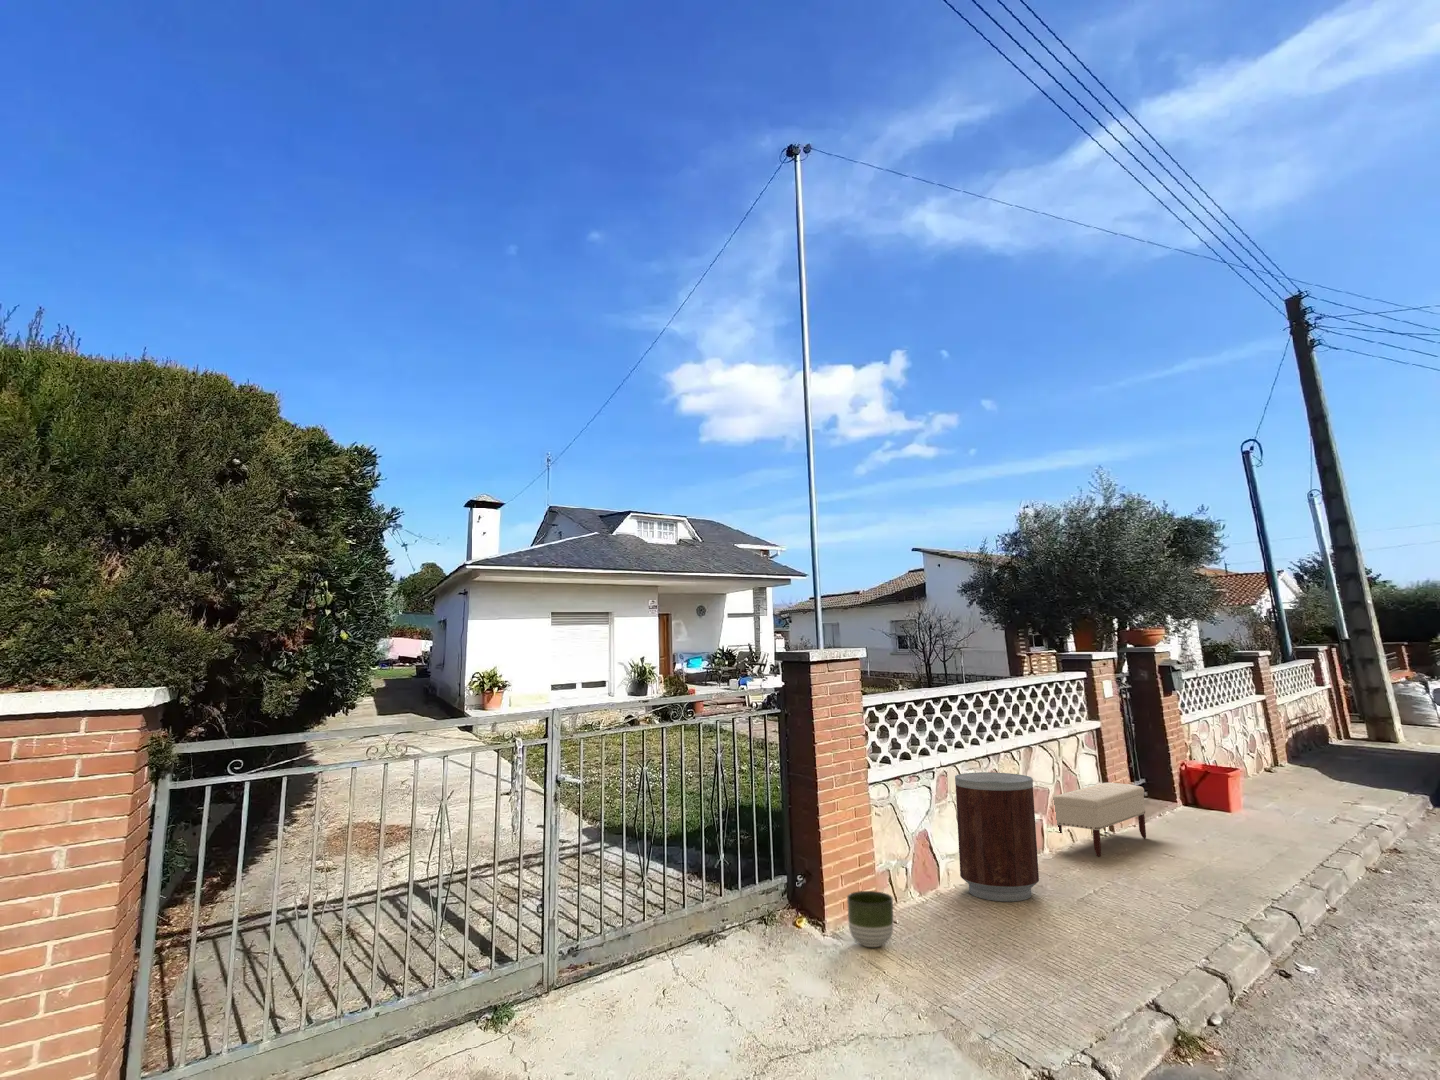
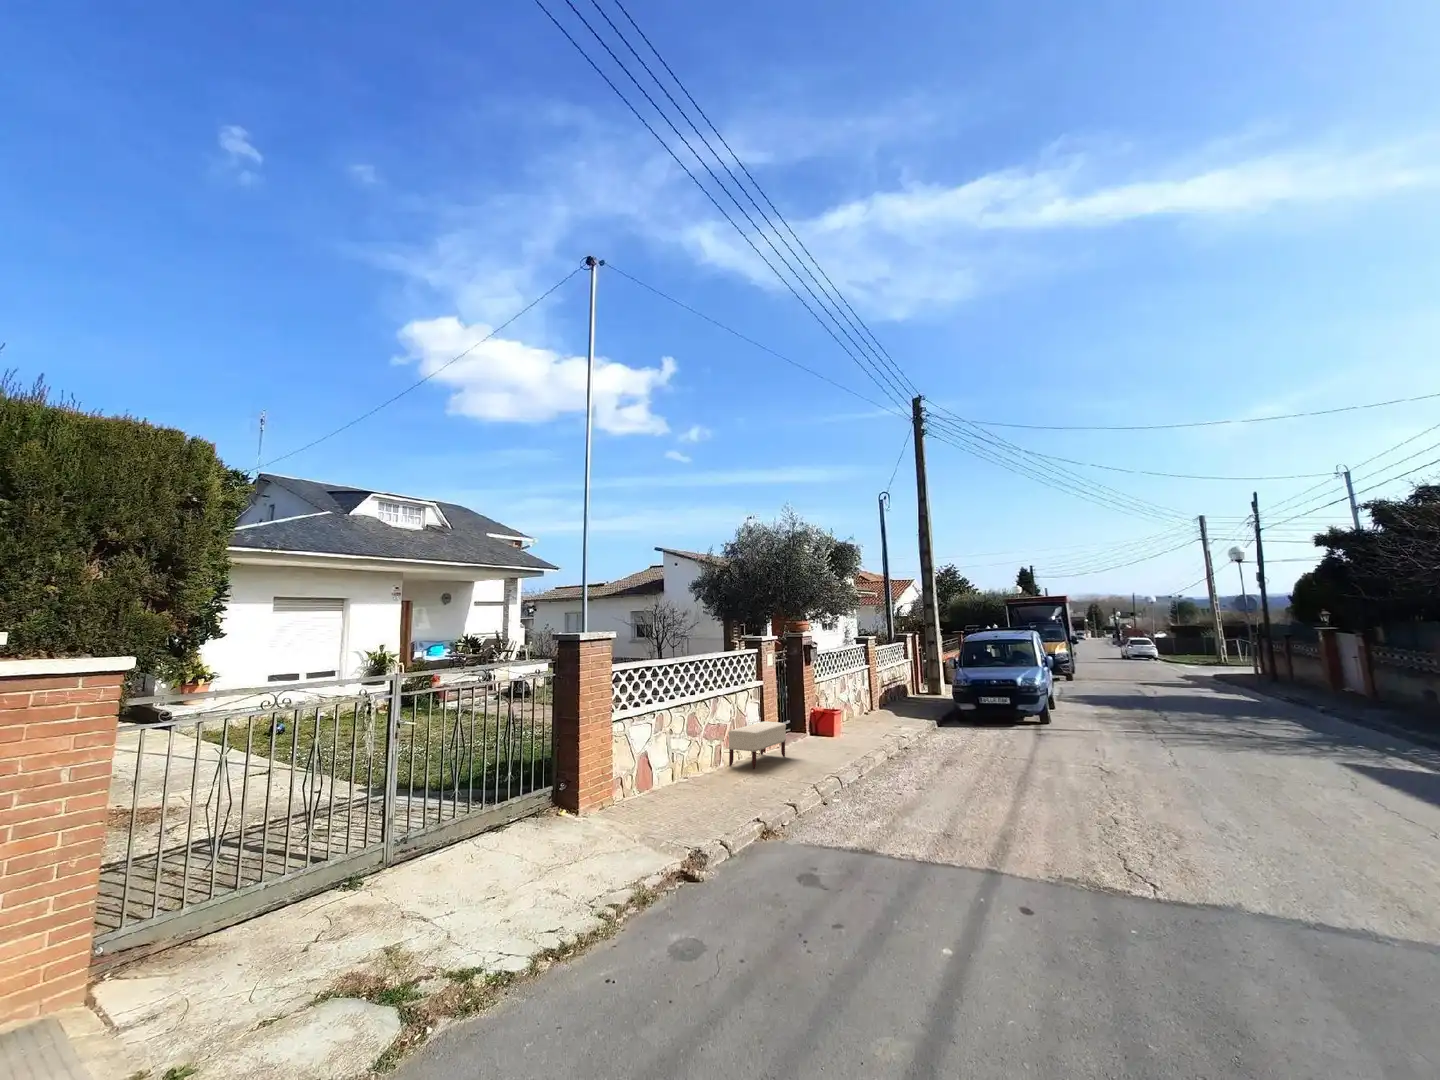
trash can: present [955,772,1039,901] -> none [666,715,716,797]
planter: present [847,891,893,947] -> none [593,792,623,828]

